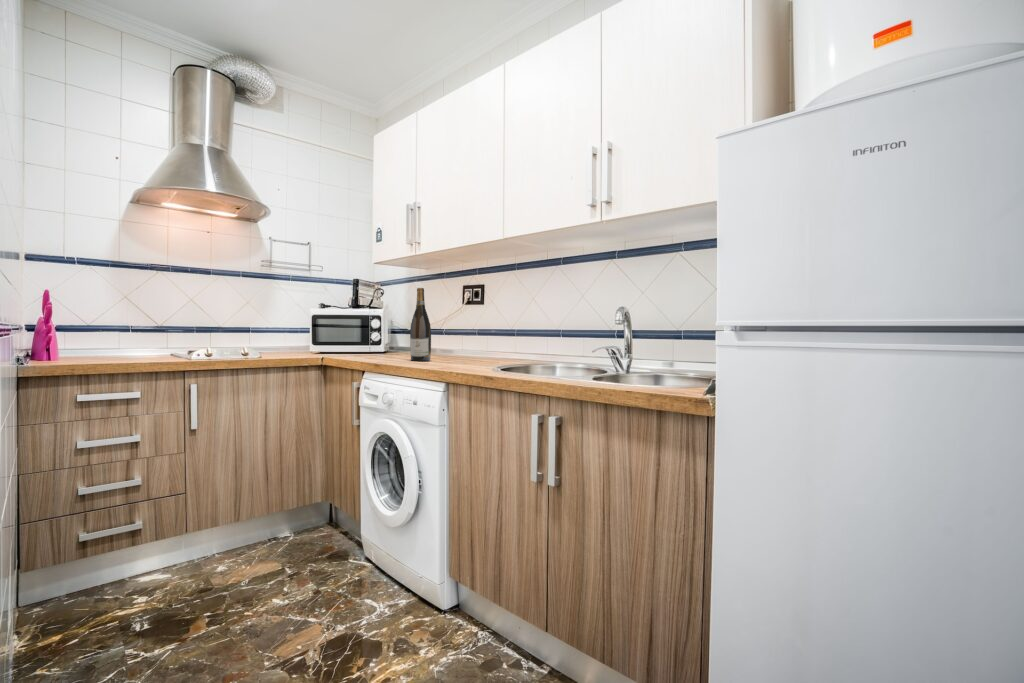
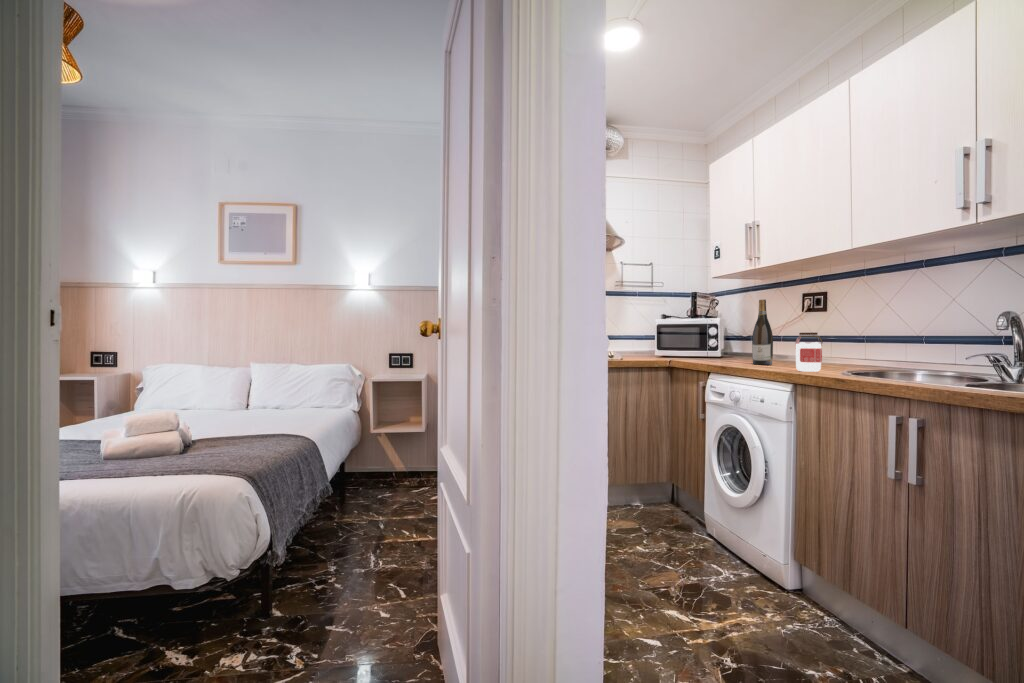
jar: none [450,326,475,369] -> present [795,333,823,372]

